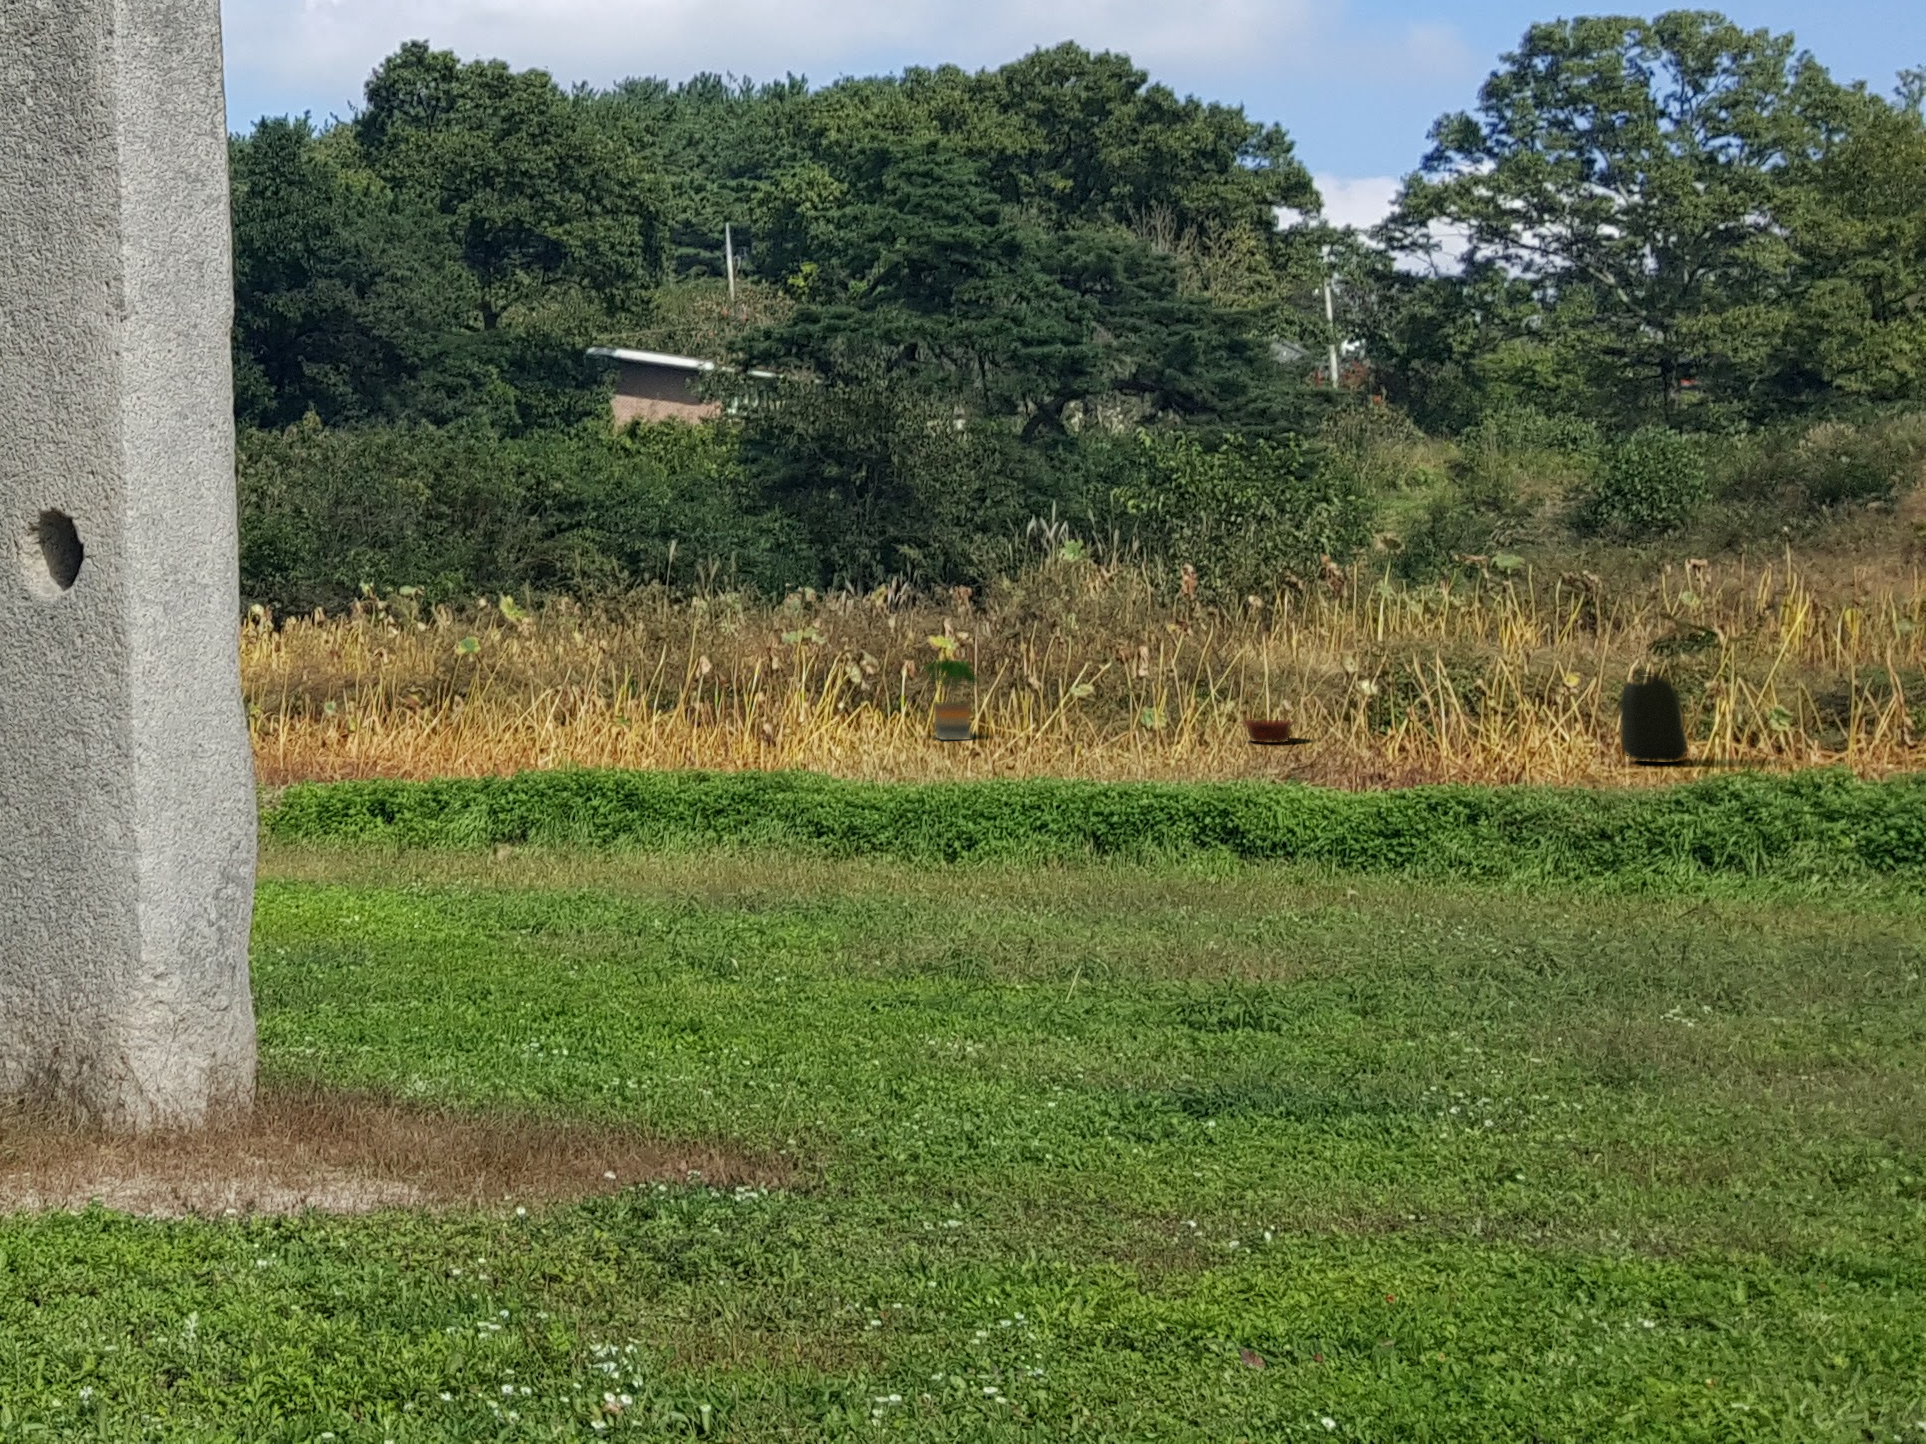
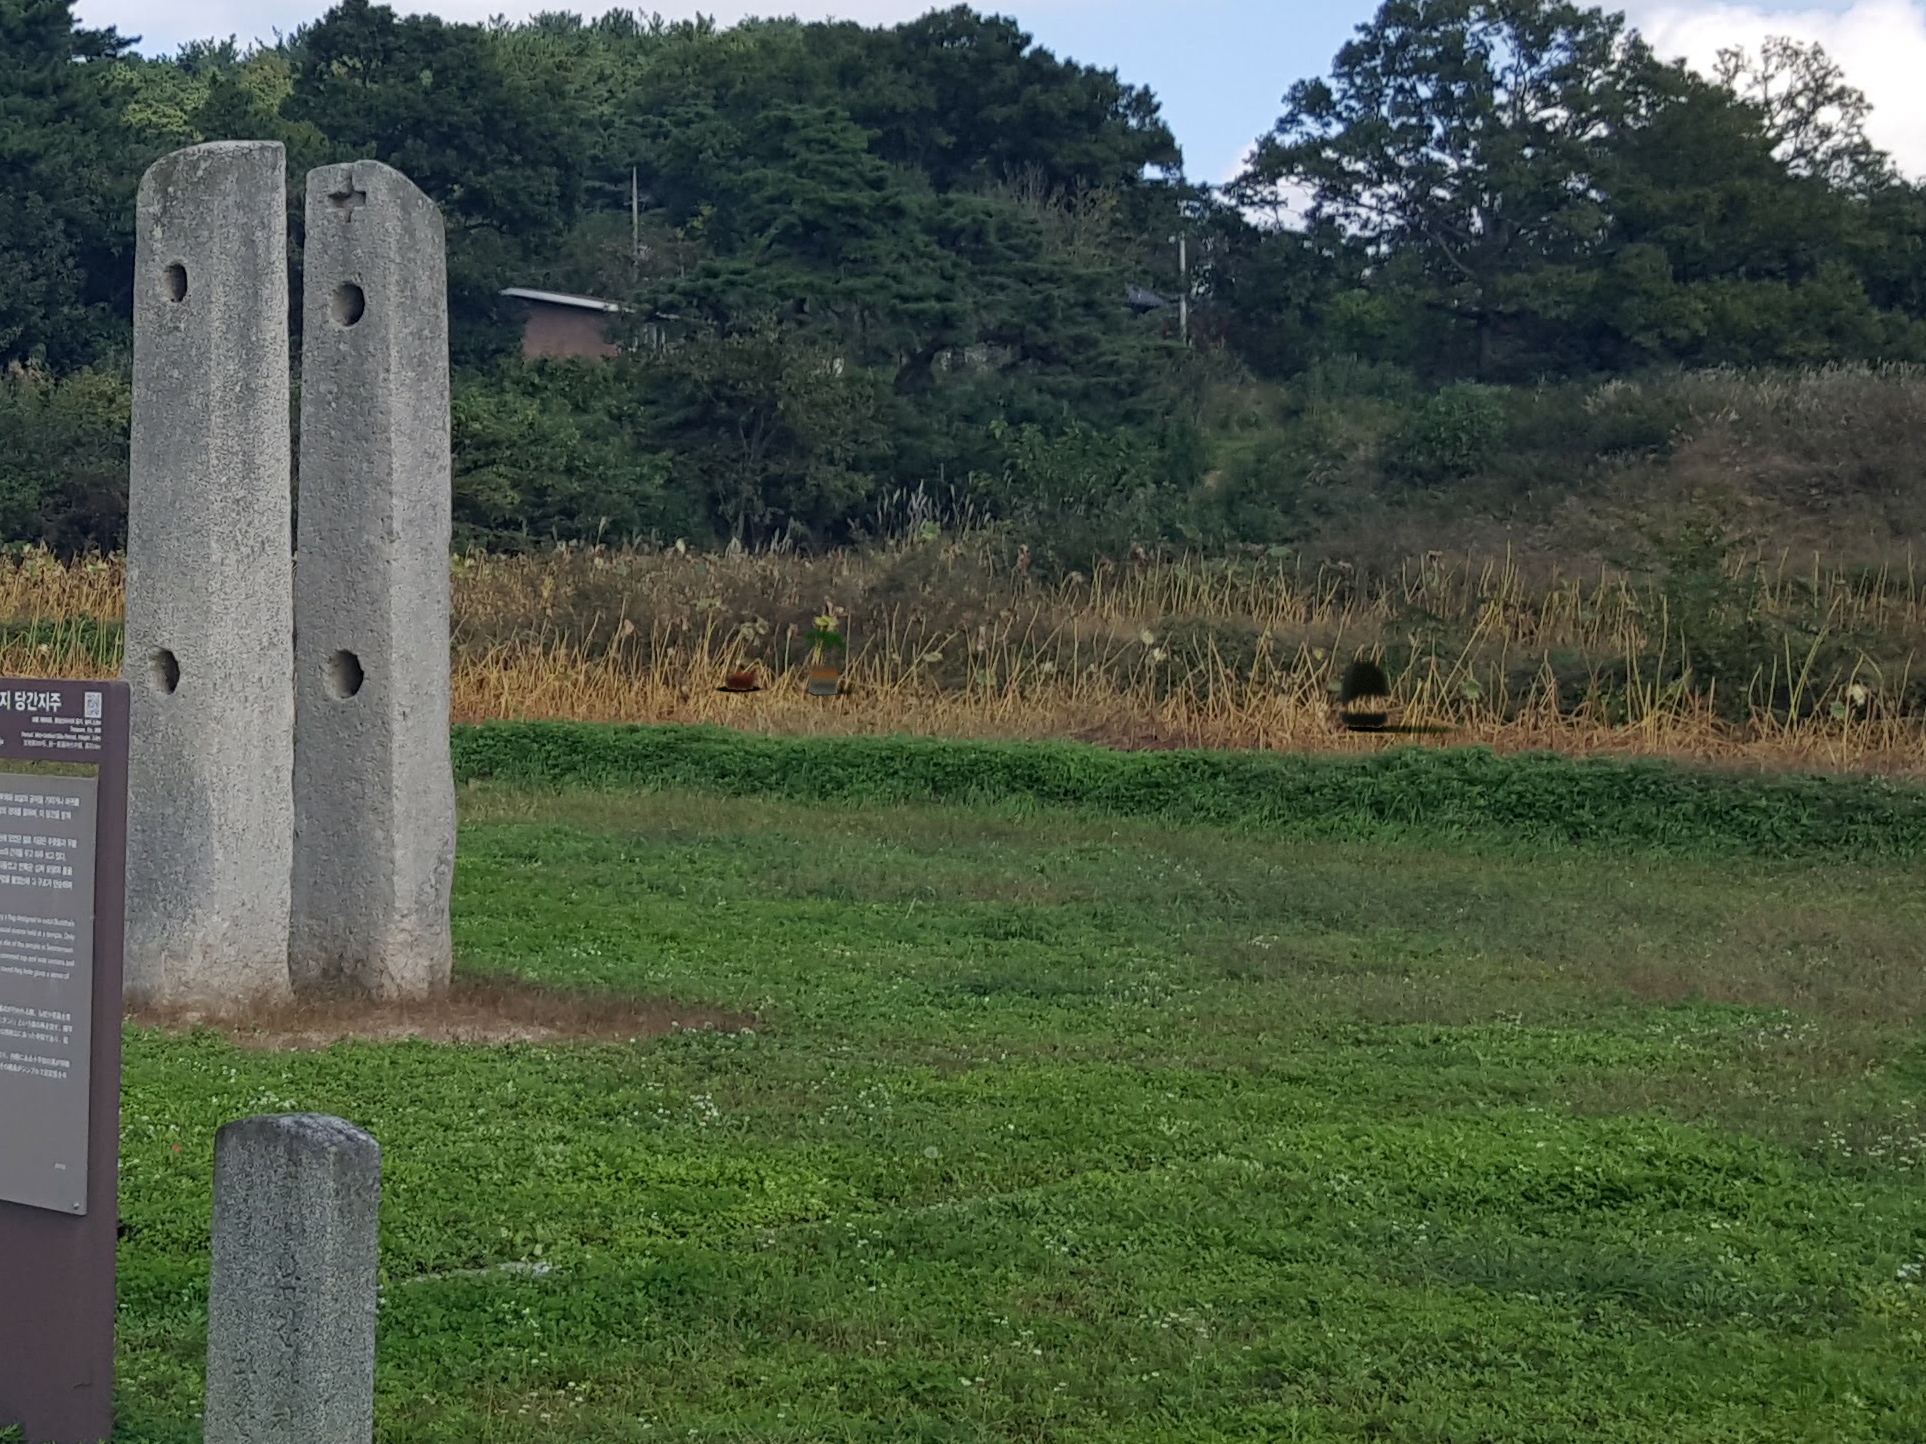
basket: present [1242,682,1295,743] -> present [722,645,759,691]

